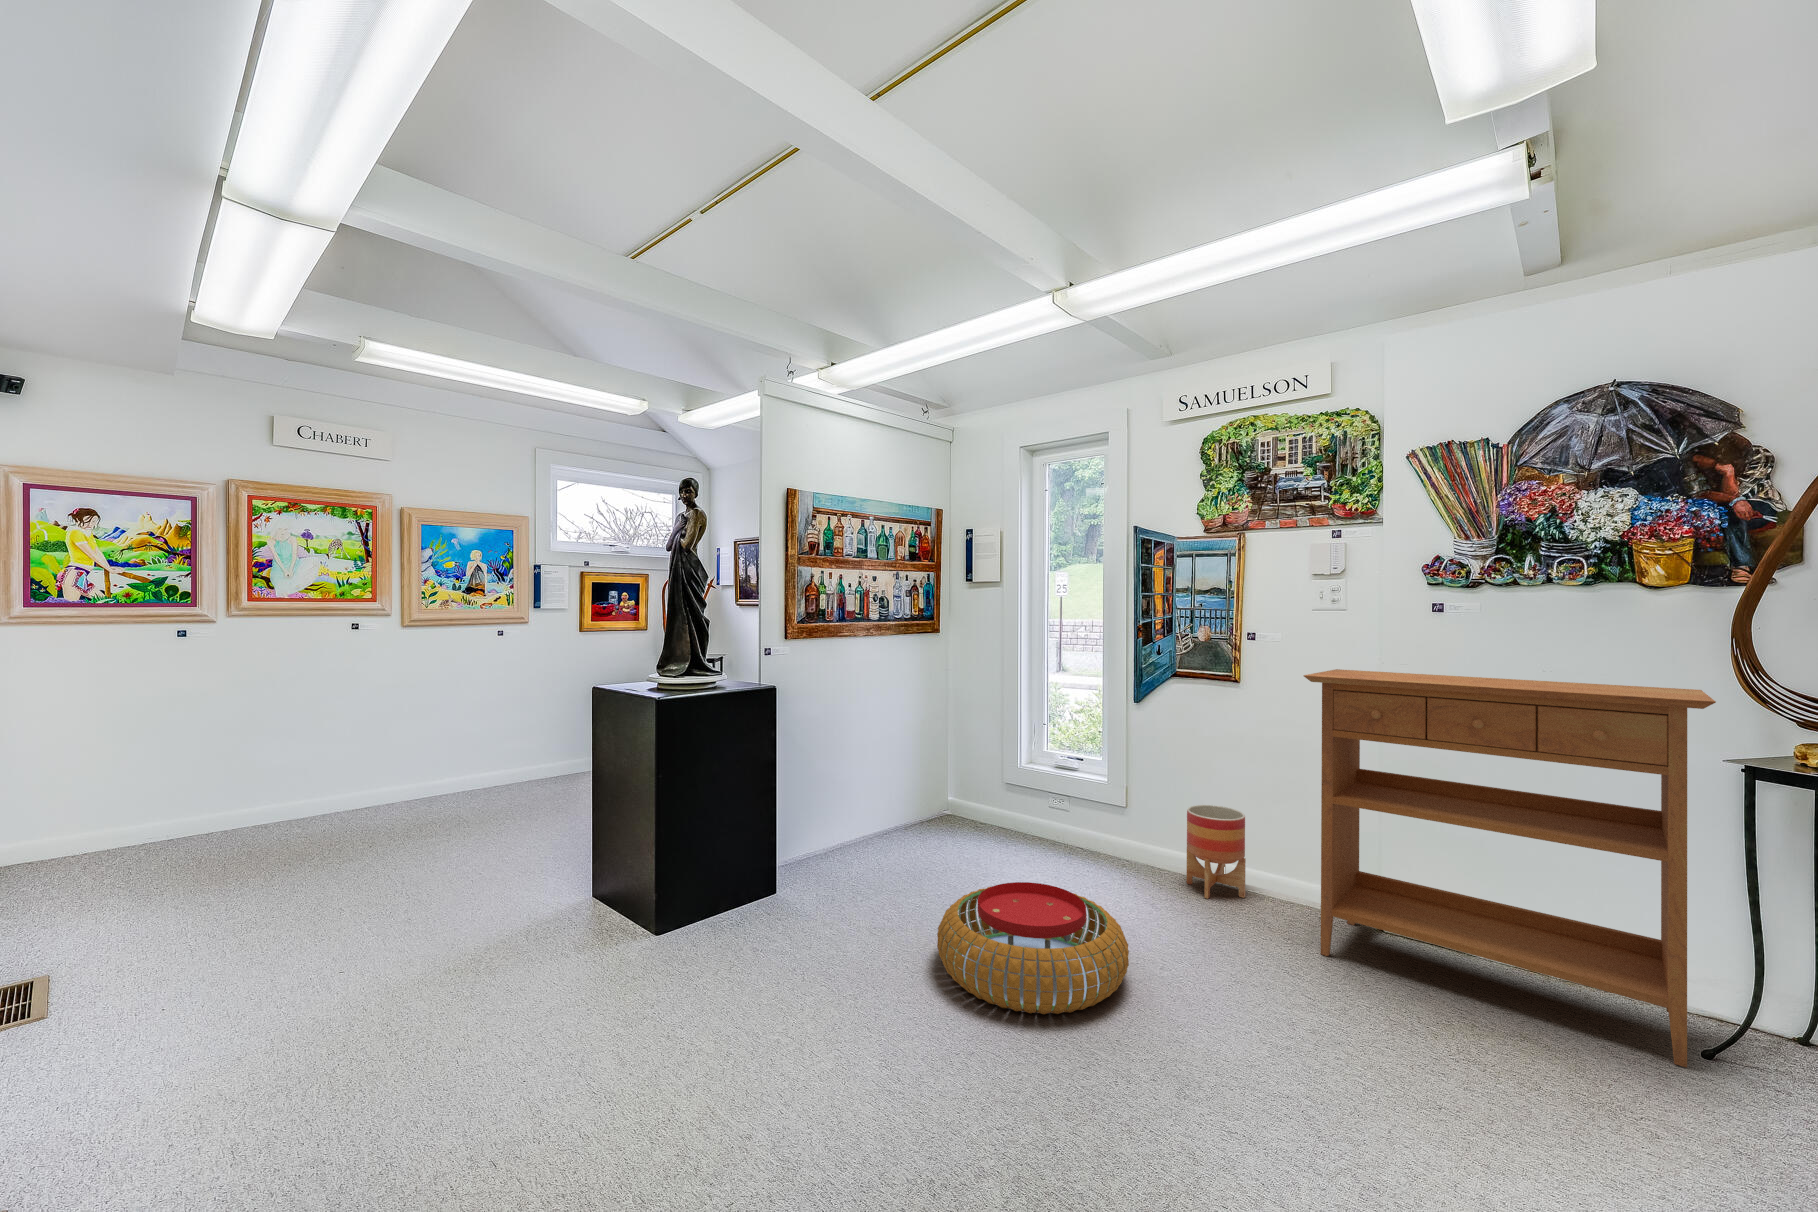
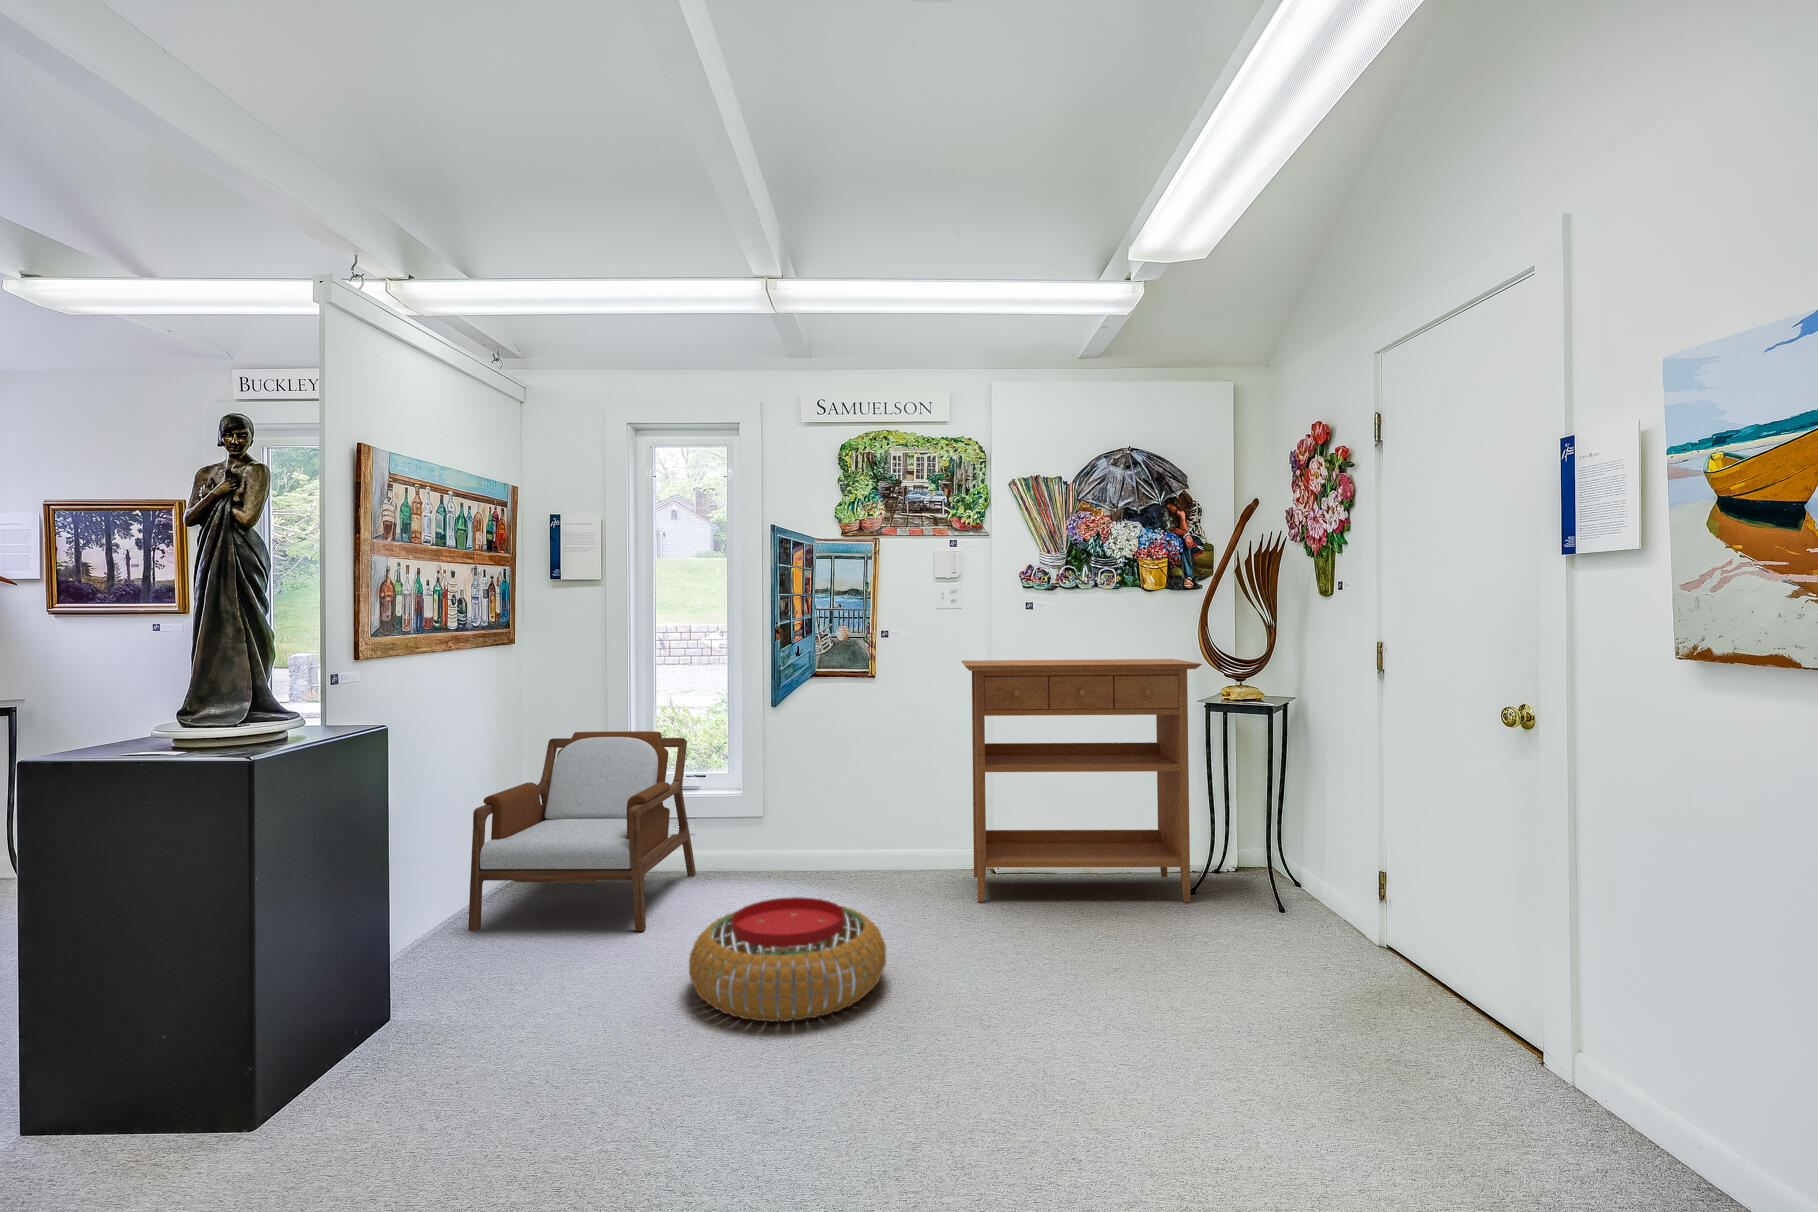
armchair: none [873,705,1067,880] -> present [468,731,696,931]
planter: present [1186,805,1246,899] -> none [839,799,892,888]

